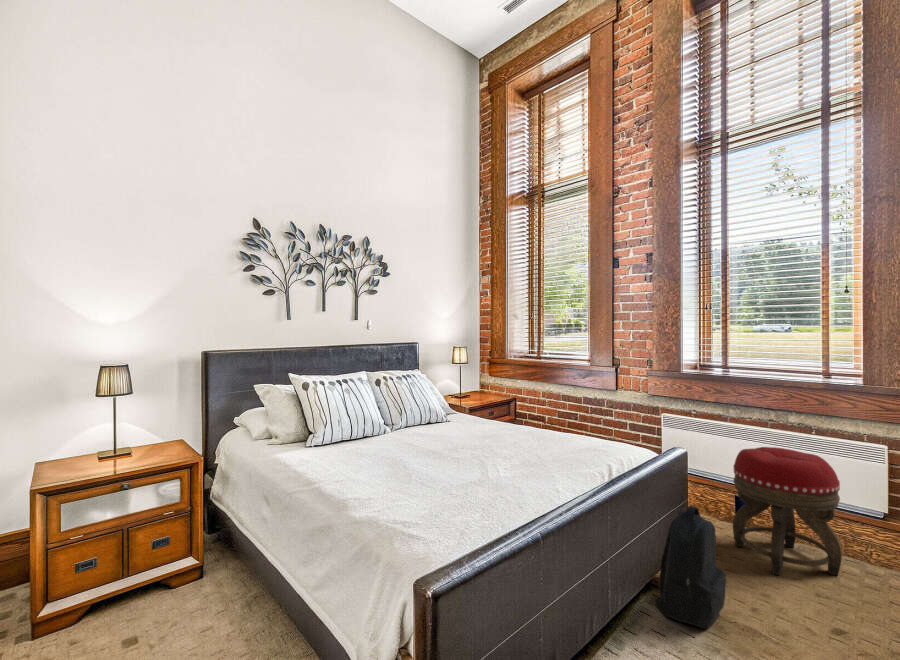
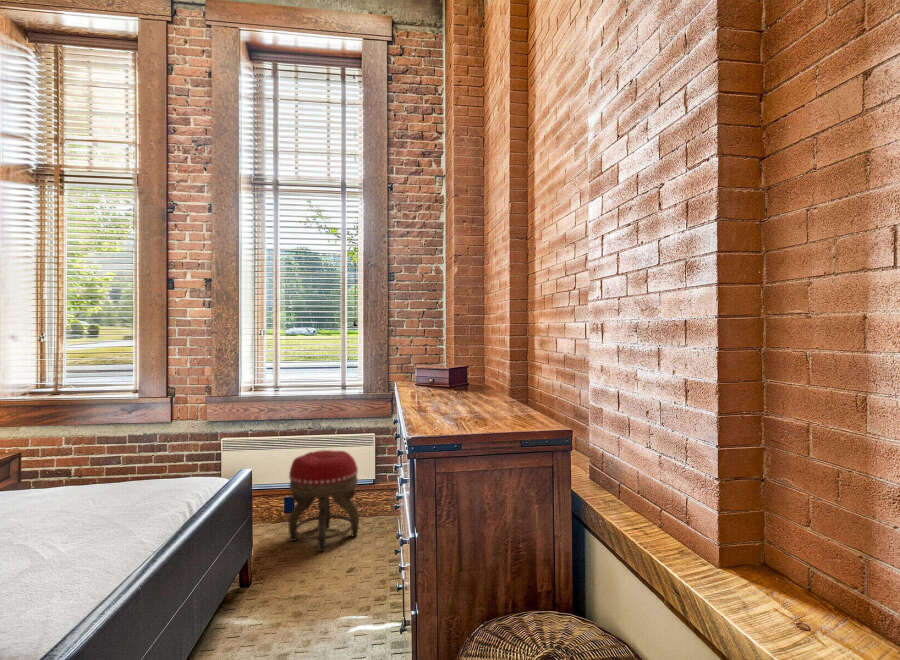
backpack: present [655,506,726,628] -> none [241,517,295,623]

